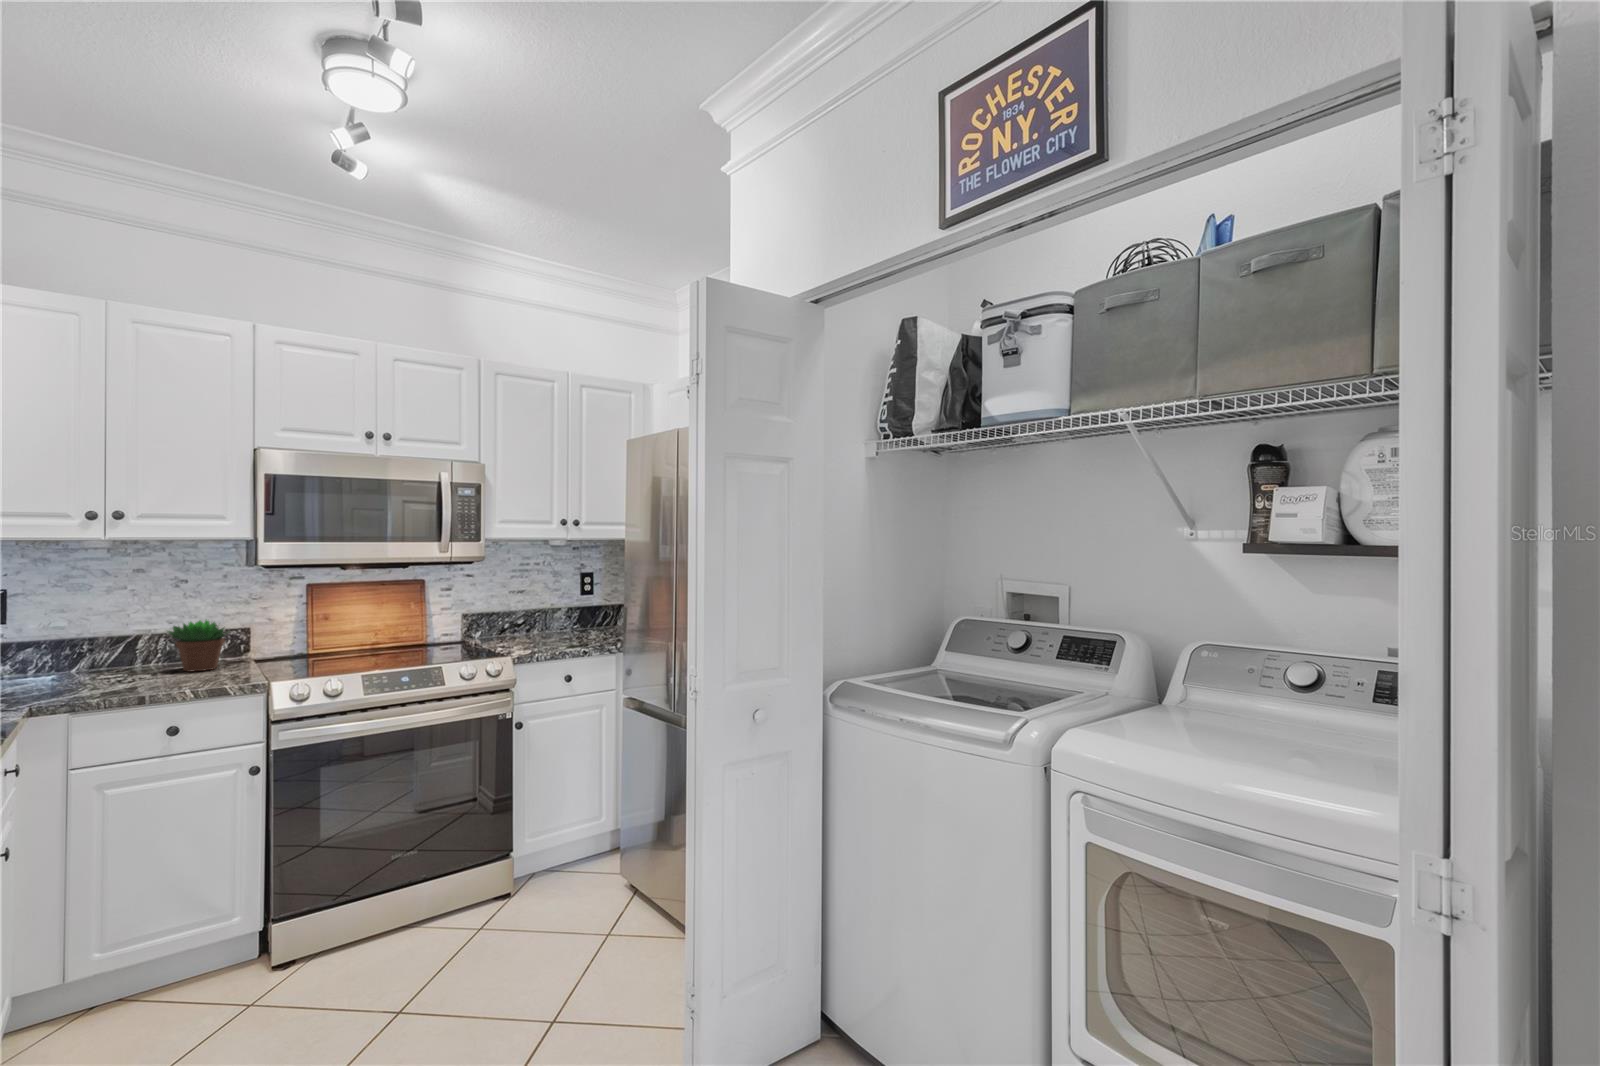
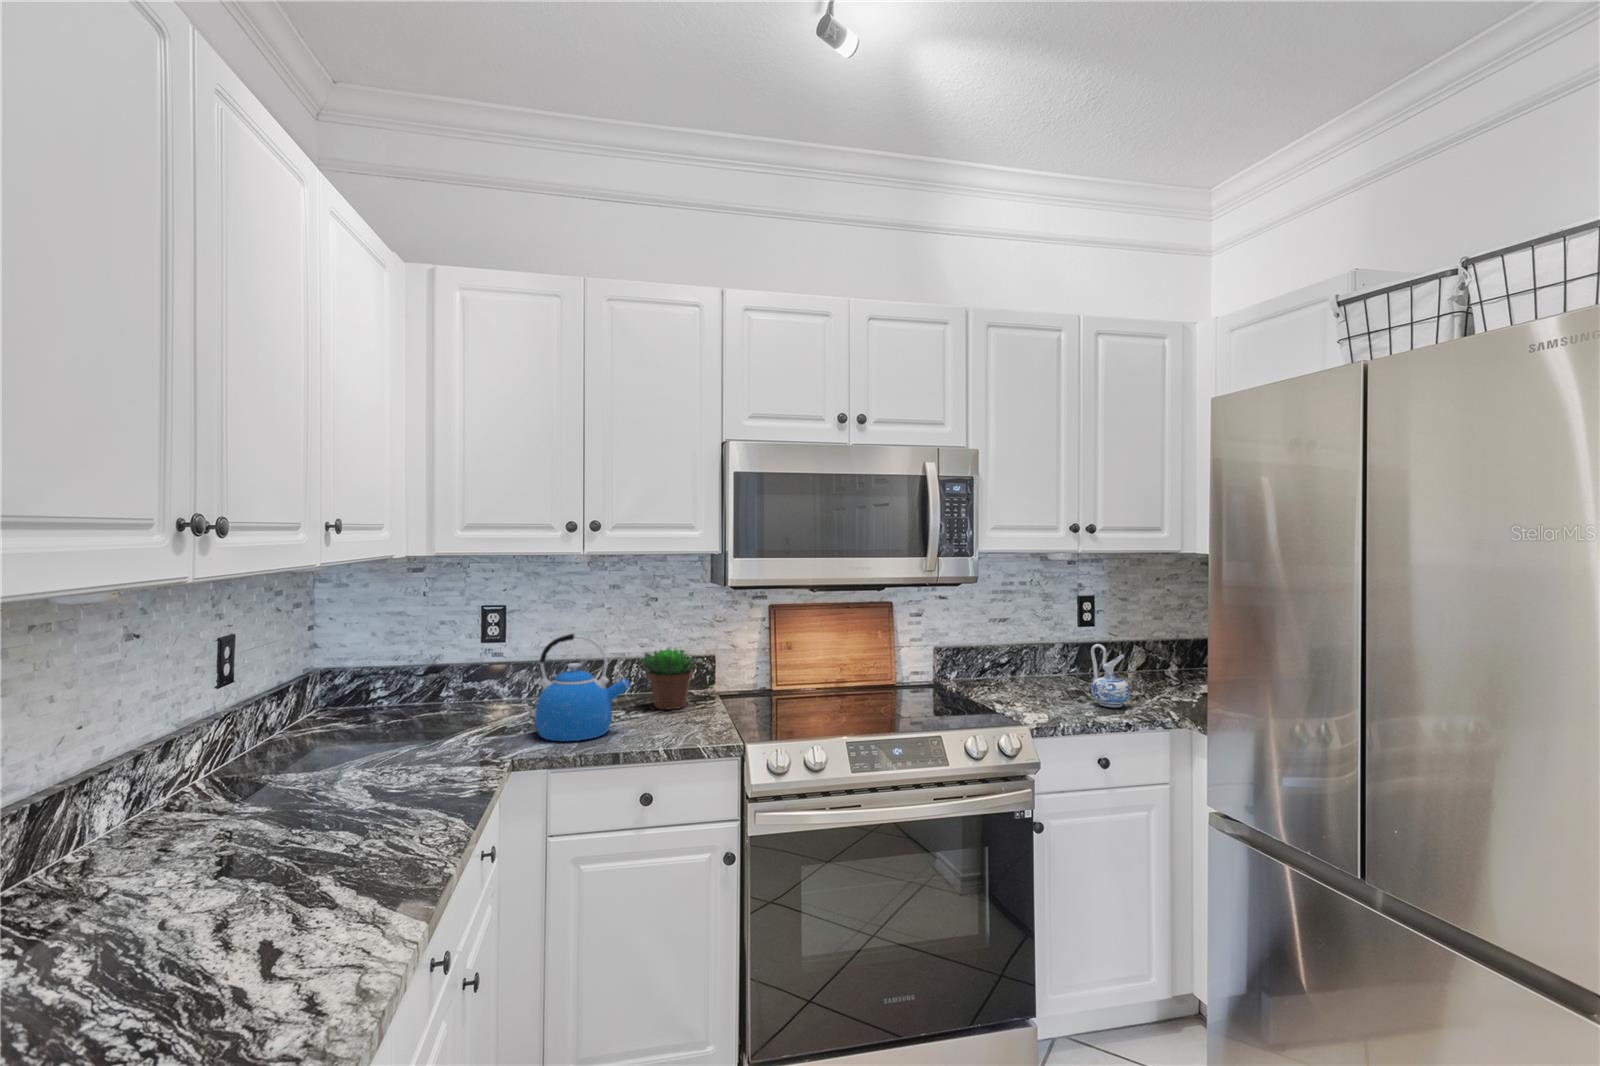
ceramic pitcher: none [572,602,597,644] -> present [1091,644,1130,707]
kettle: none [47,605,155,695] -> present [535,634,630,741]

